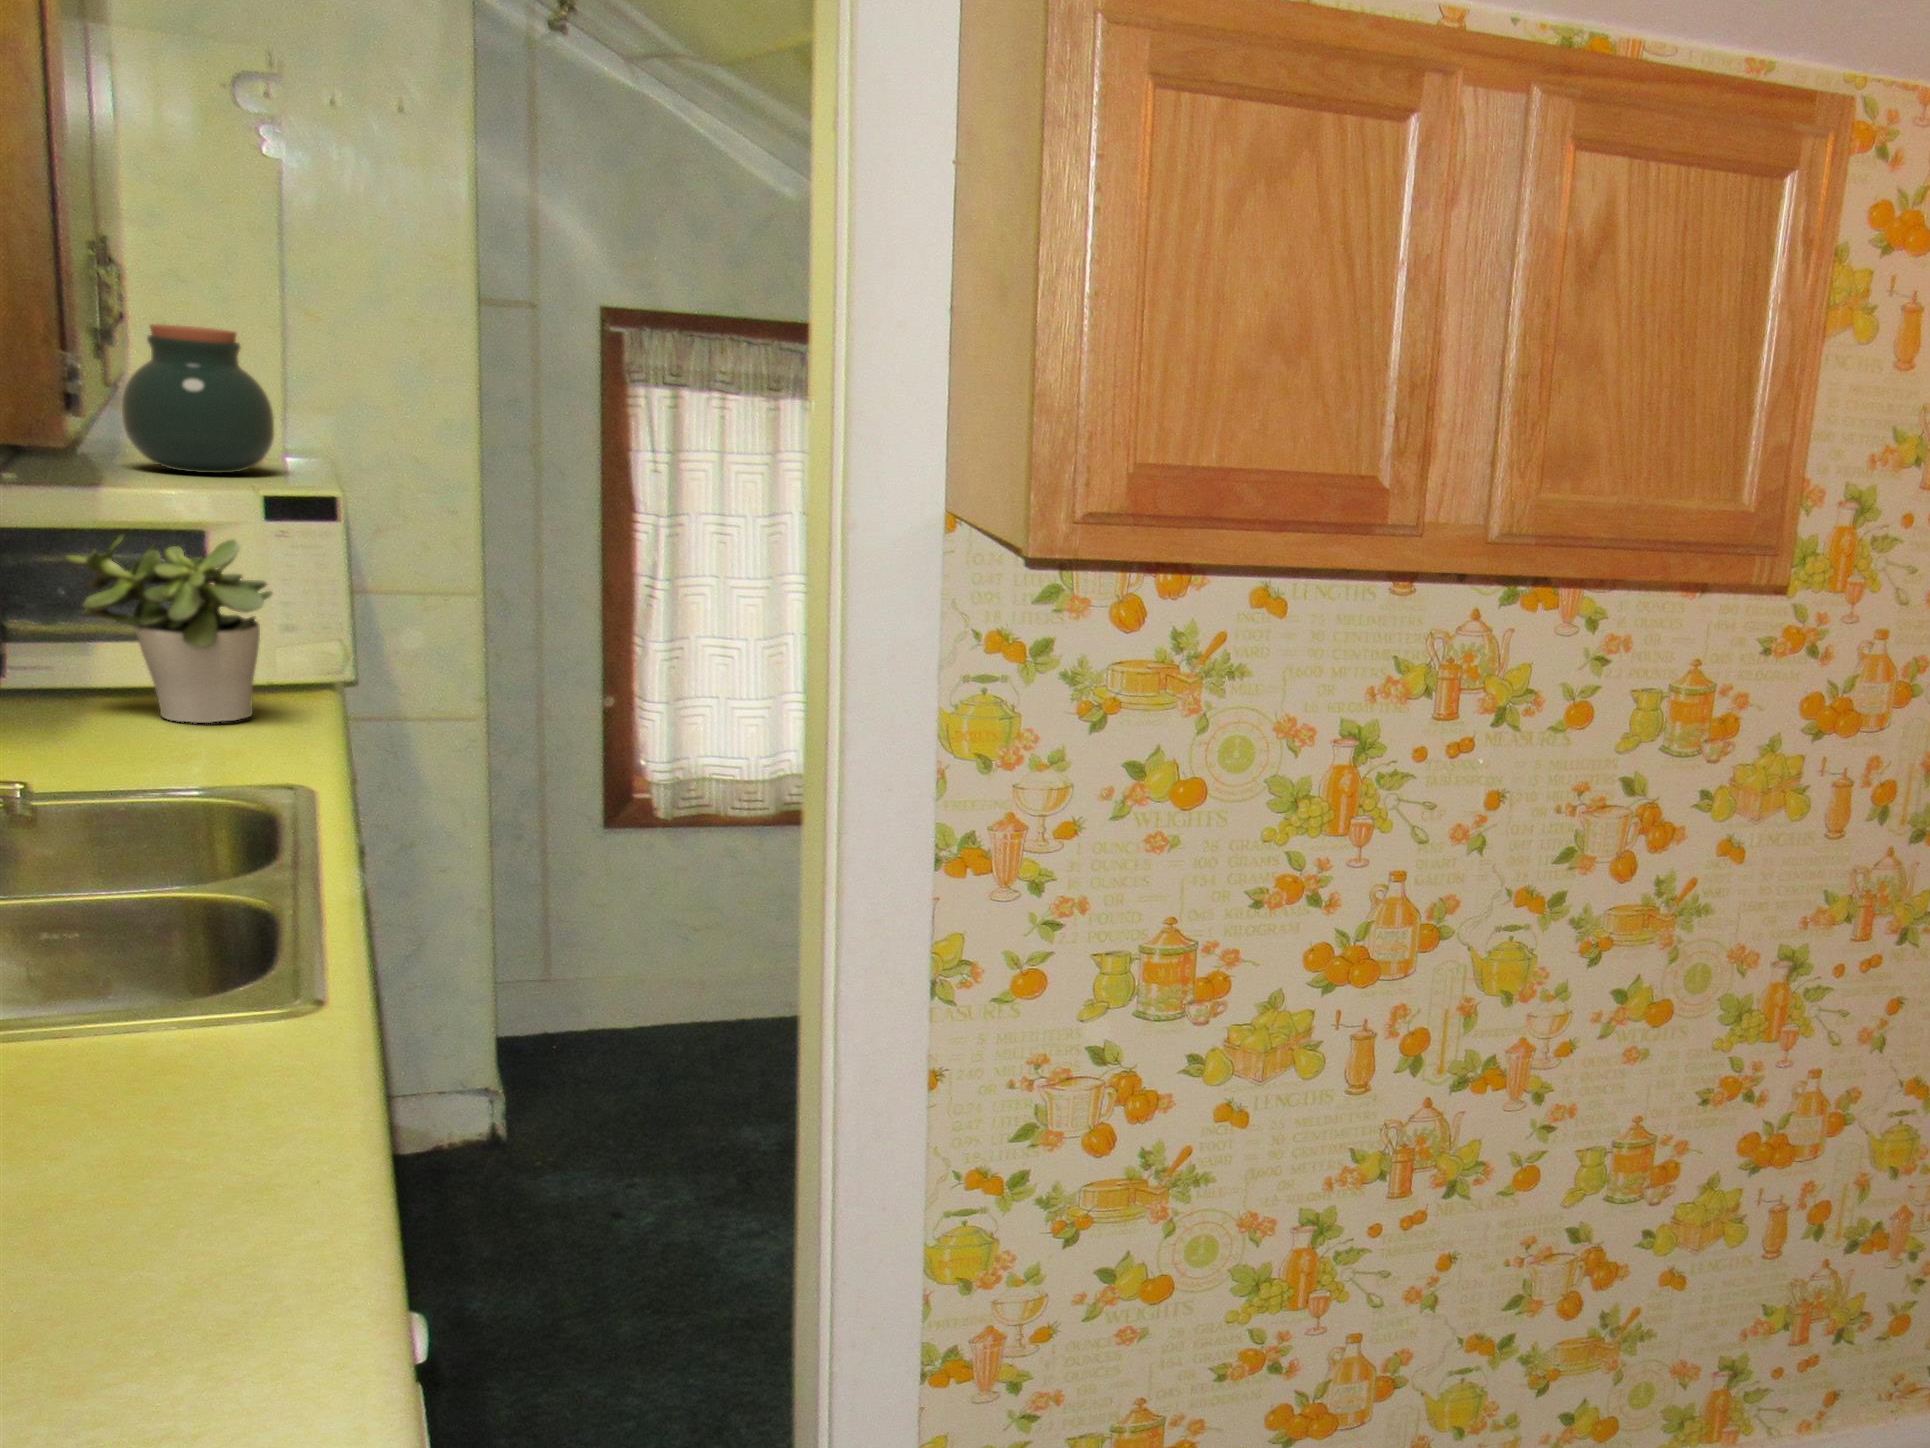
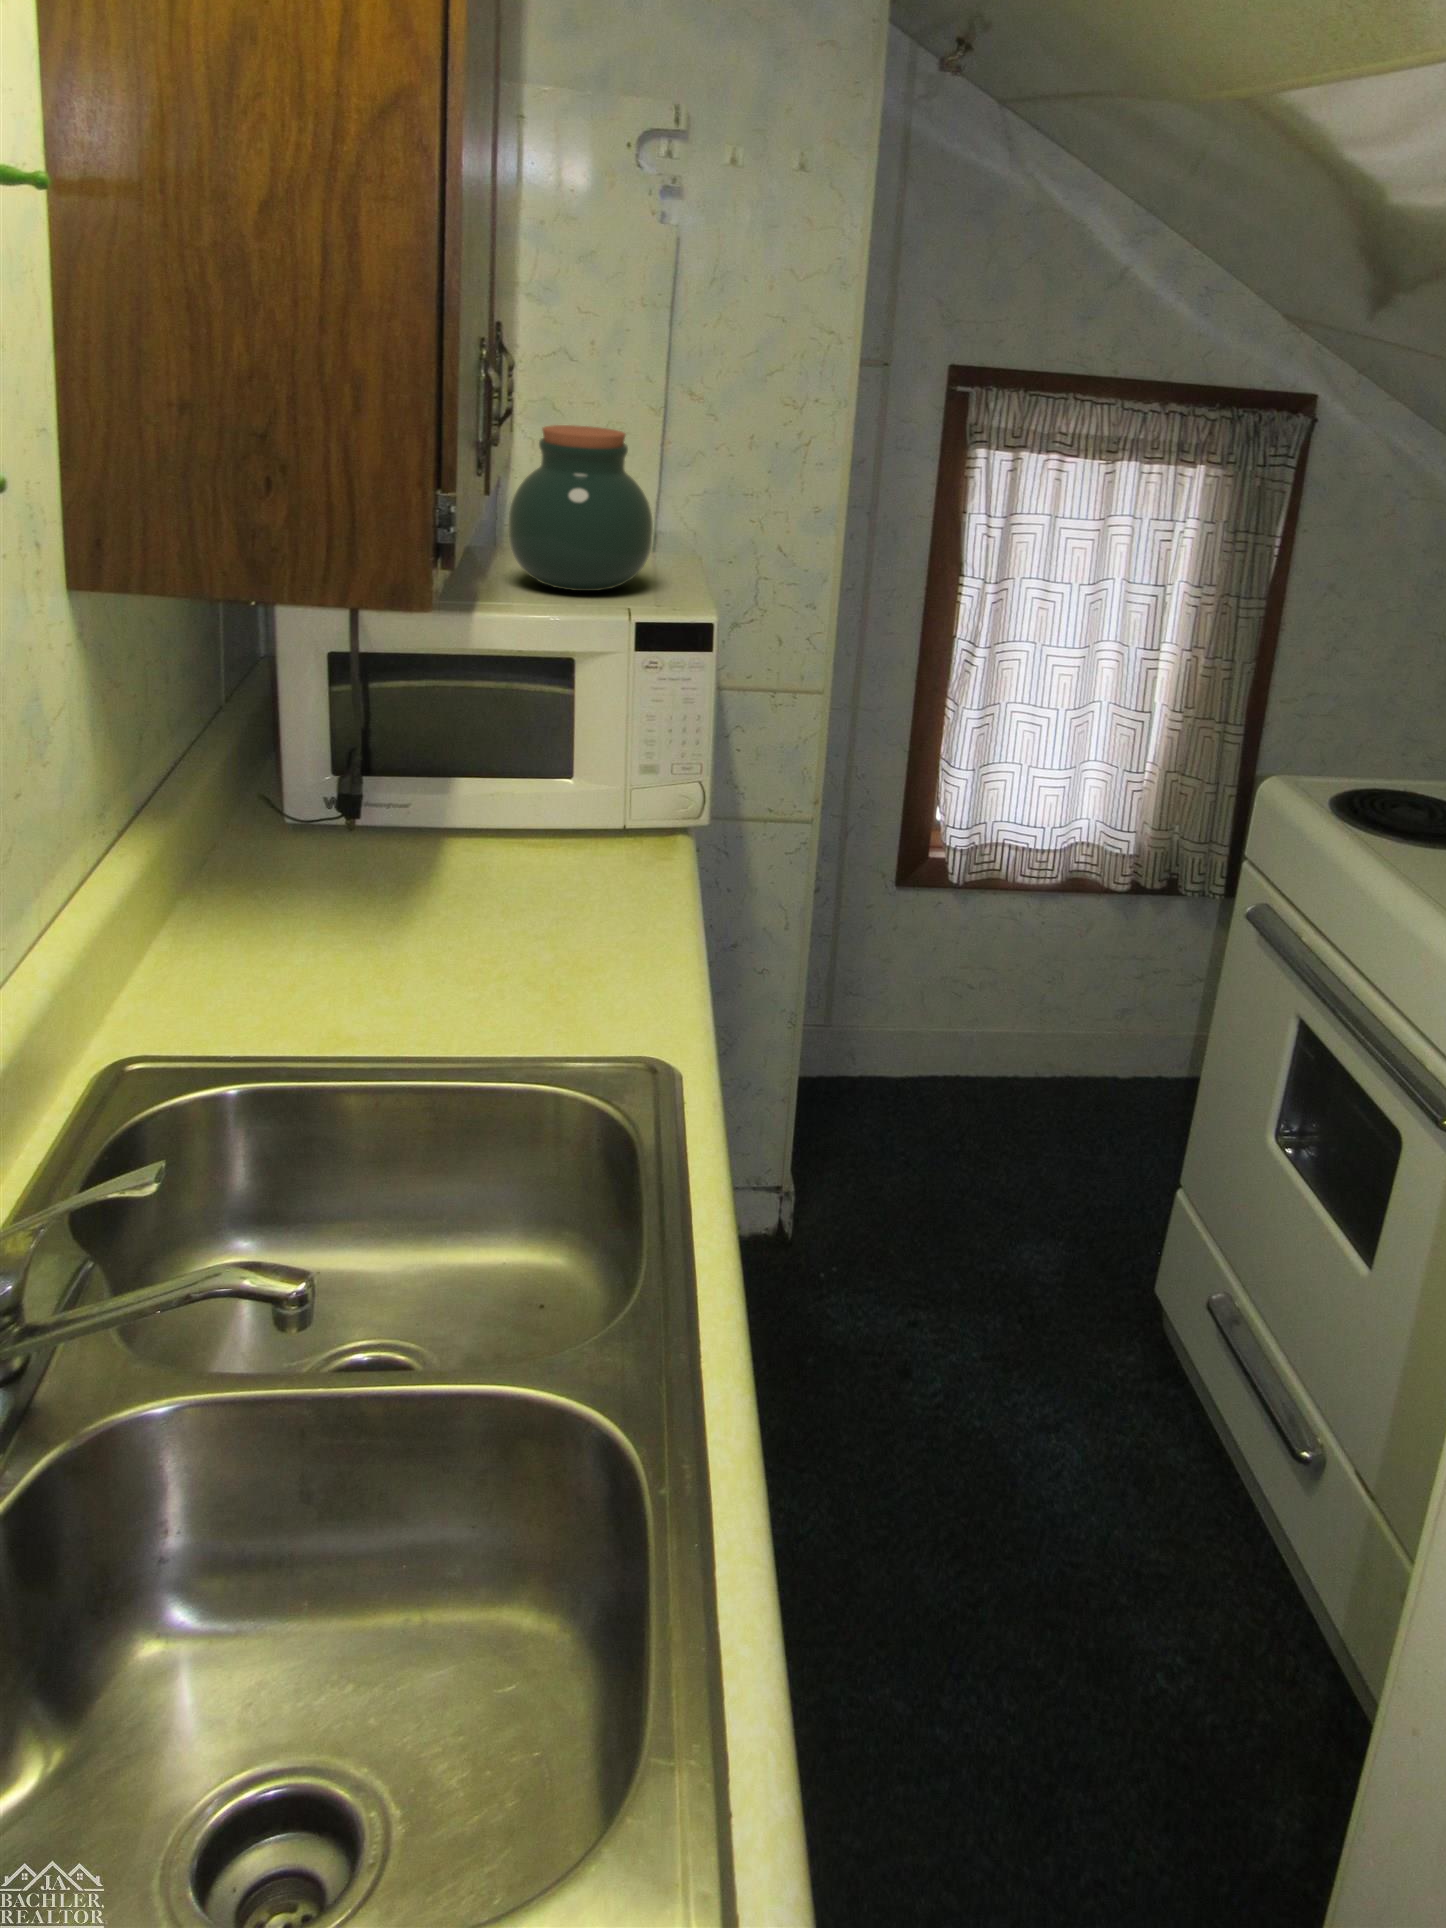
potted plant: present [66,535,272,723] -> none [435,679,636,902]

